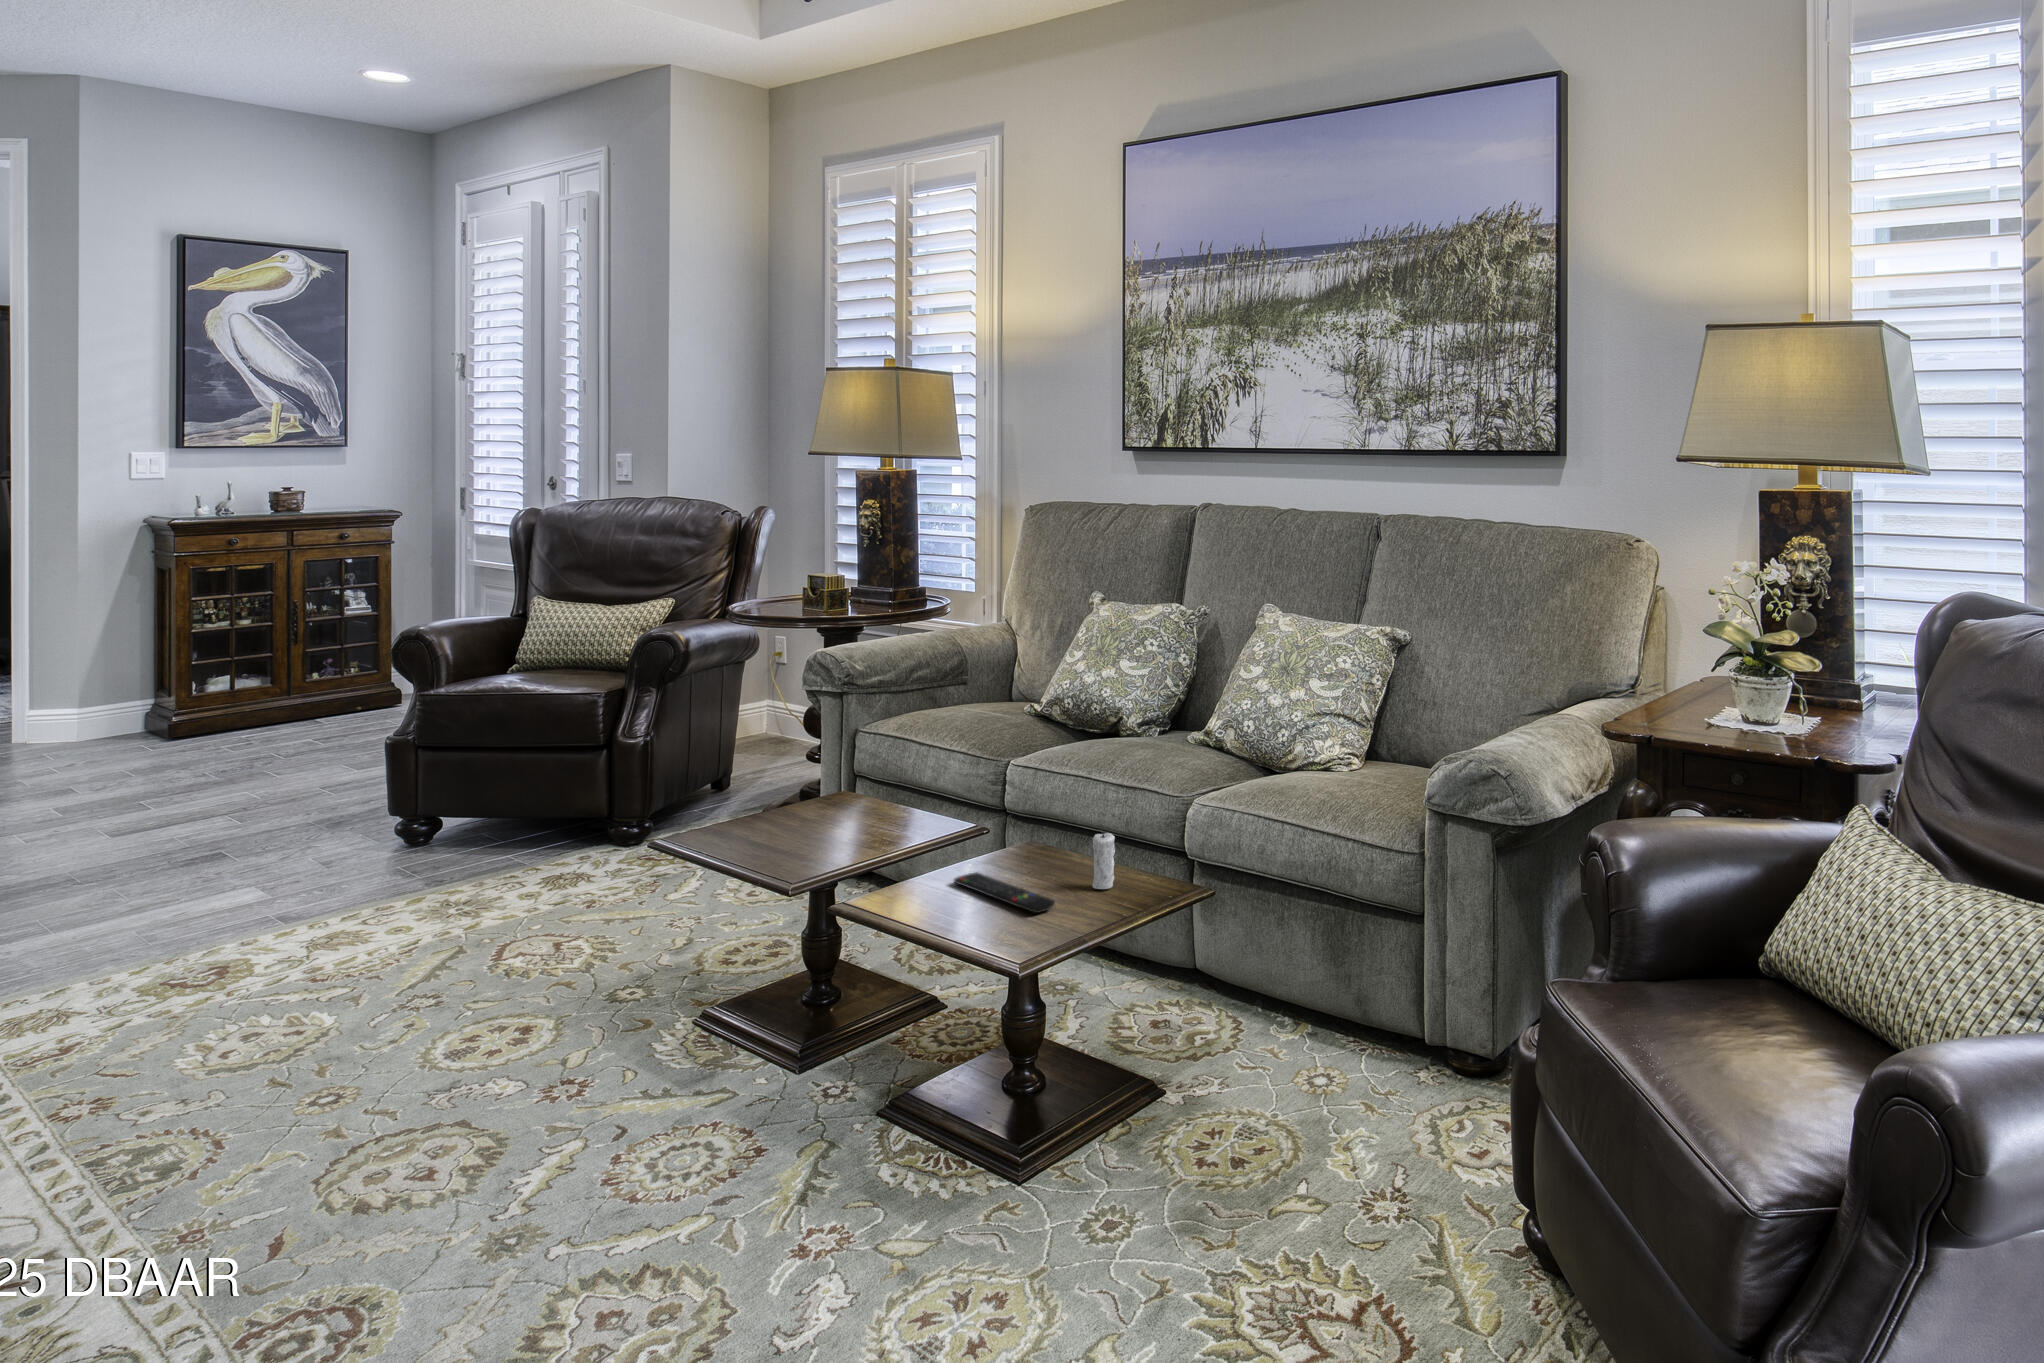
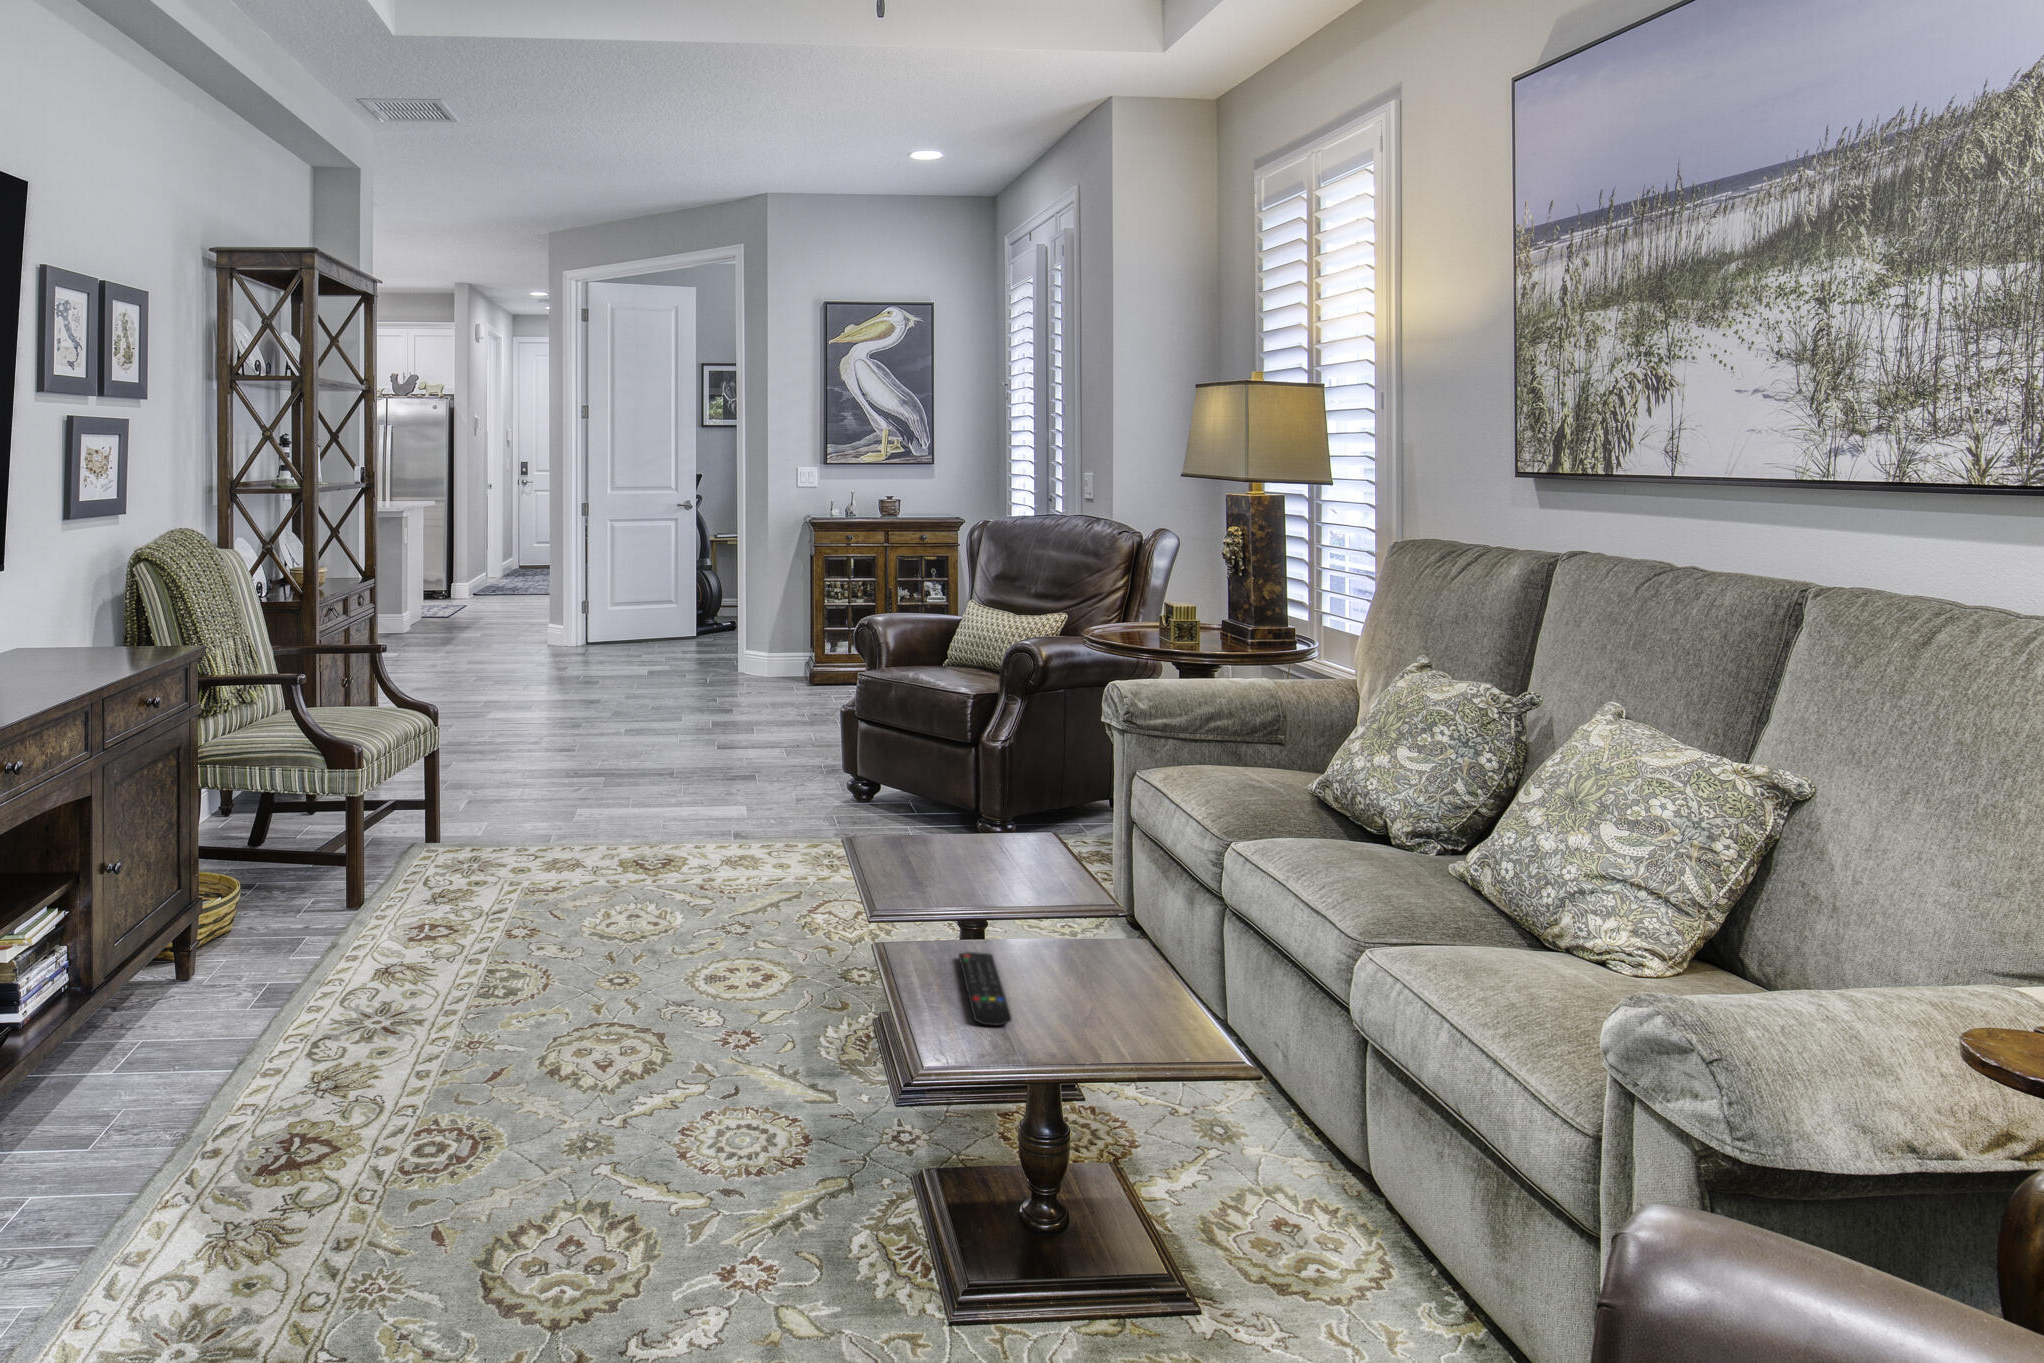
candle: present [1092,831,1115,889] -> none [1092,937,1123,1027]

